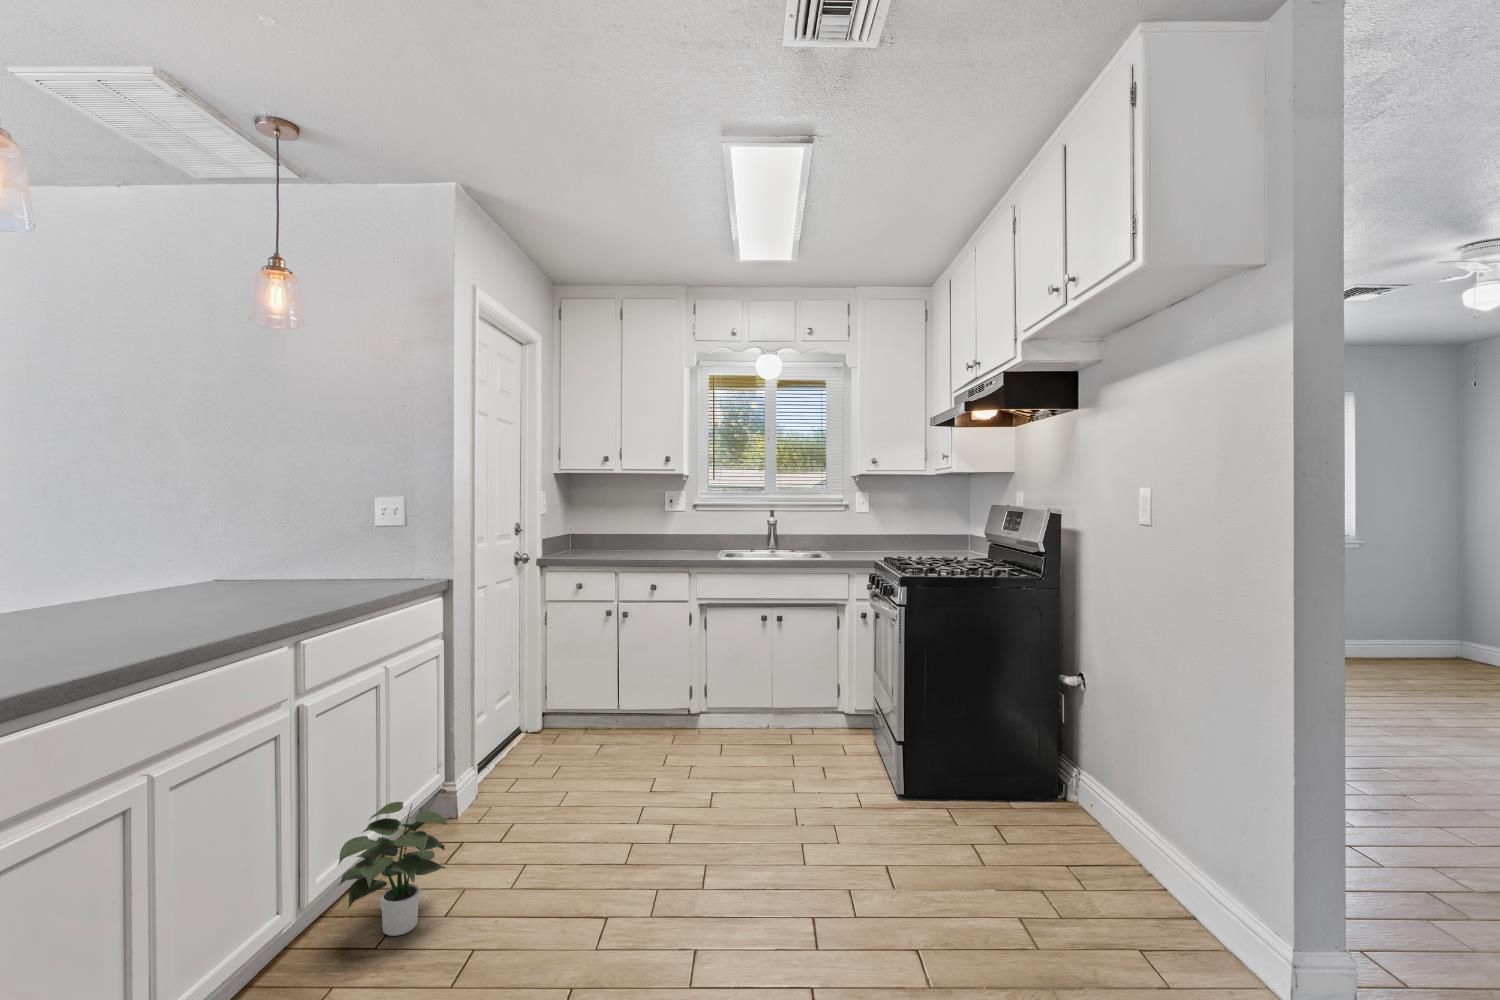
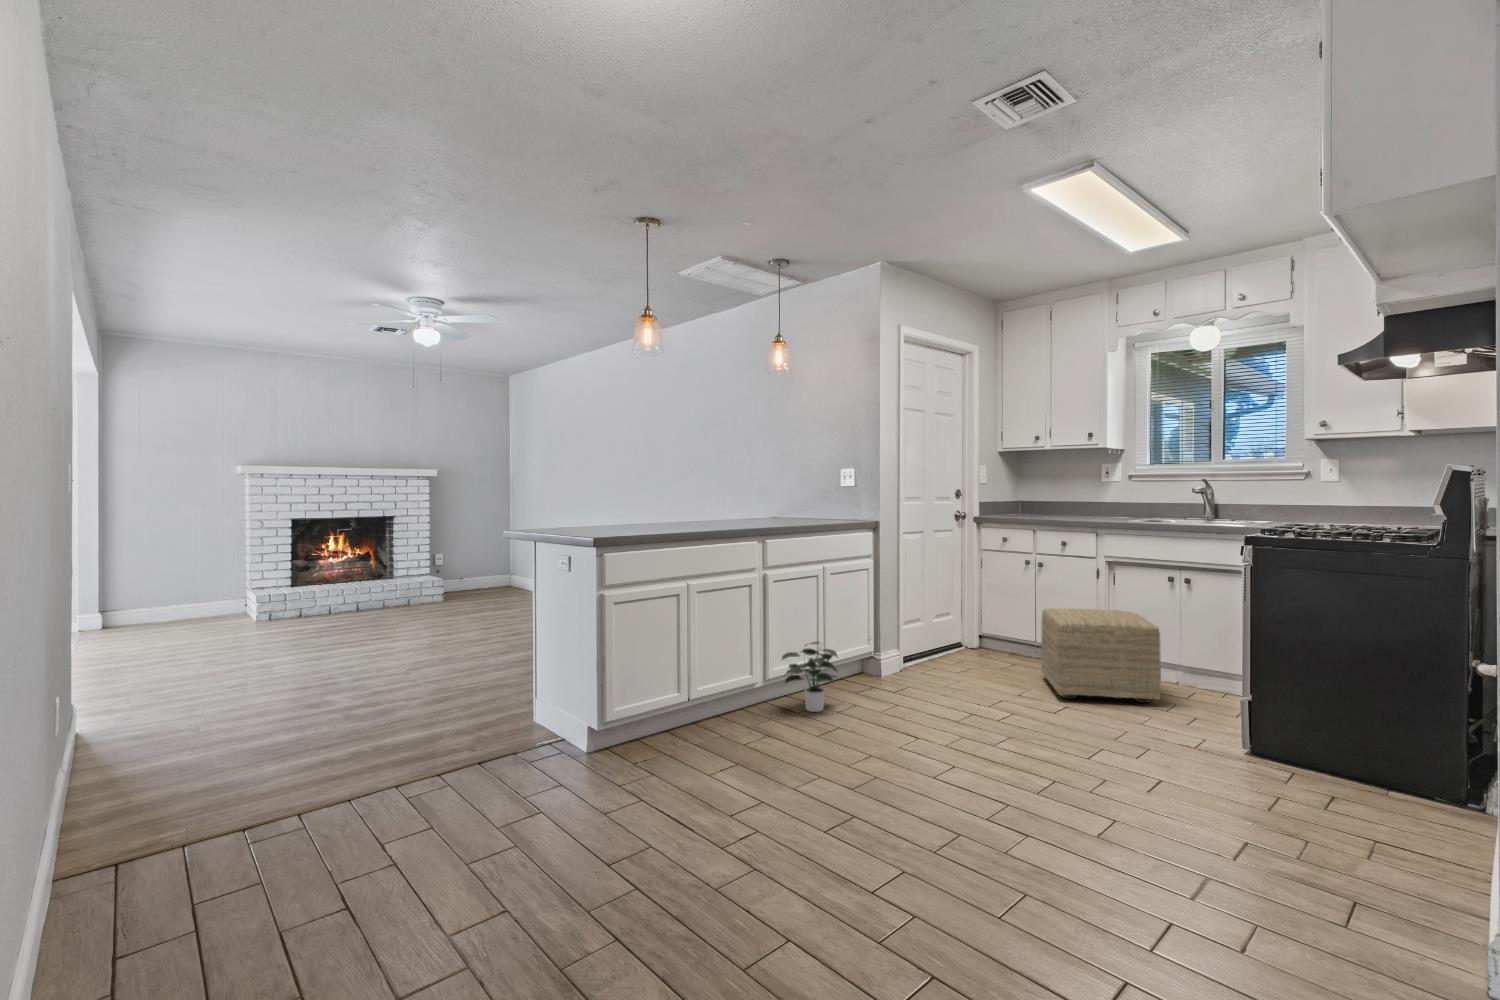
ottoman: none [647,659,786,780] -> present [1041,609,1161,703]

